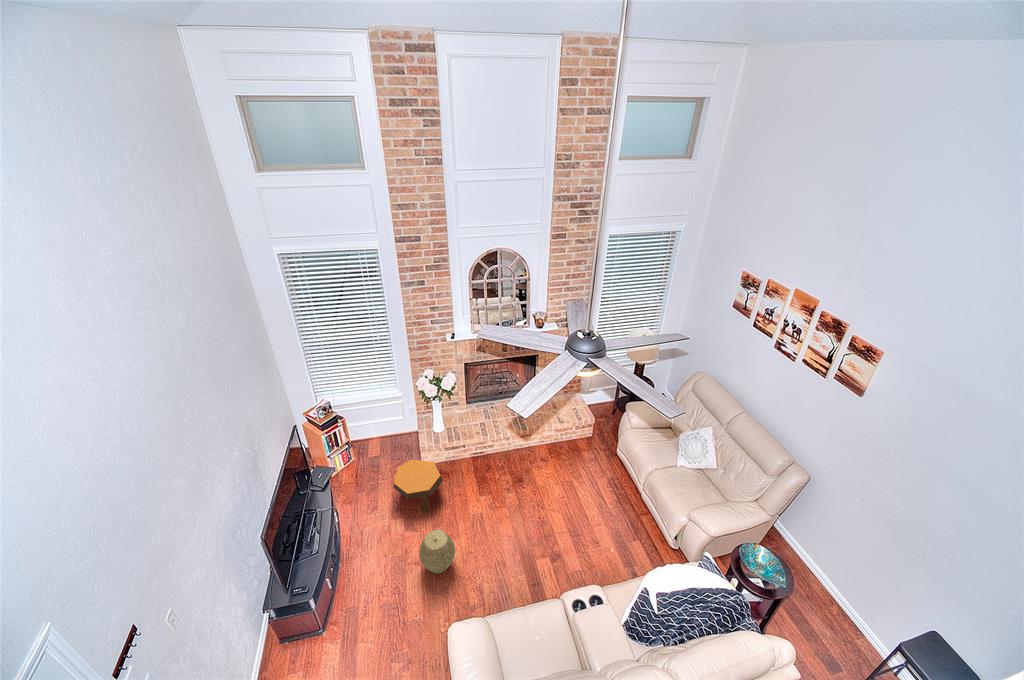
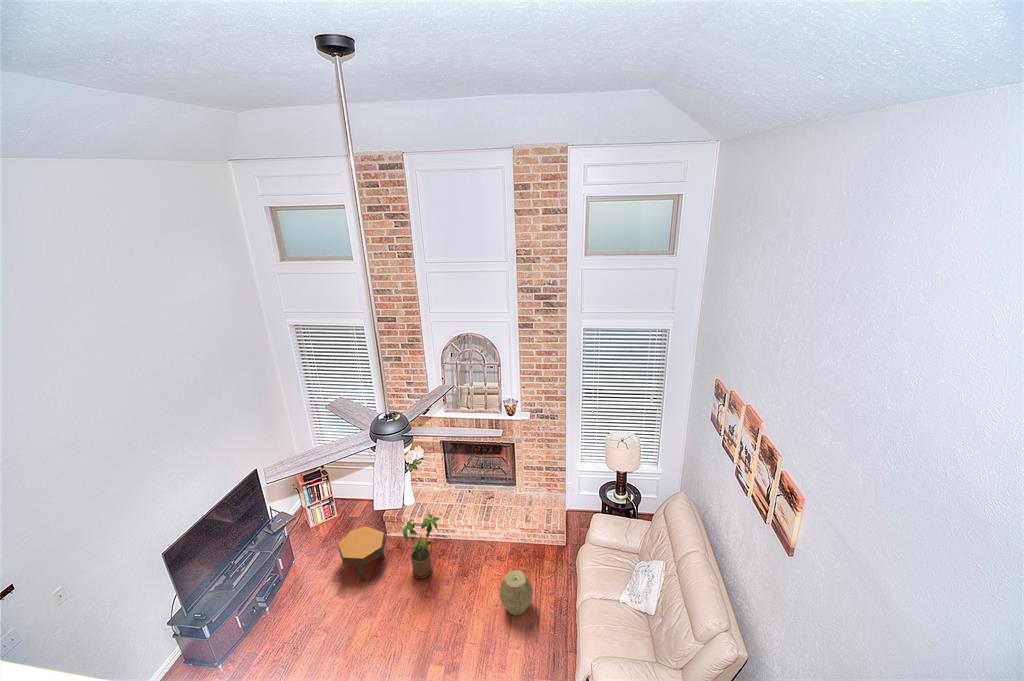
house plant: none [462,434,500,495] -> present [402,514,440,578]
woven basket: present [419,529,455,574] -> present [499,570,533,616]

